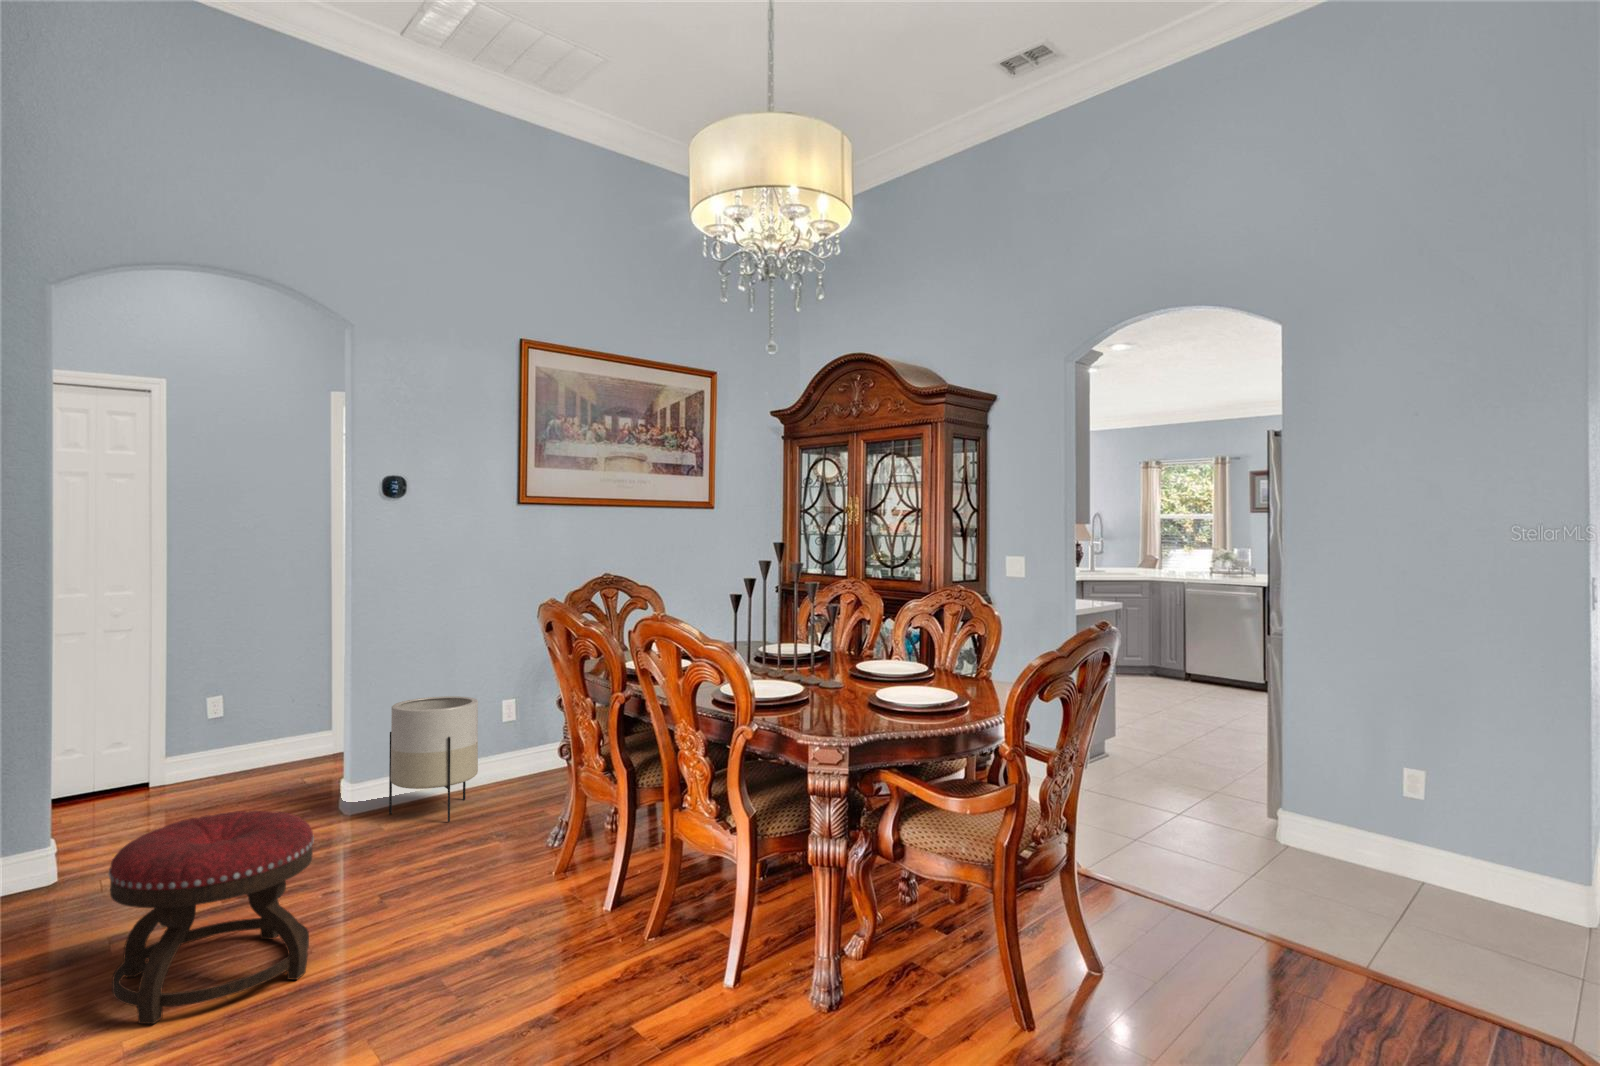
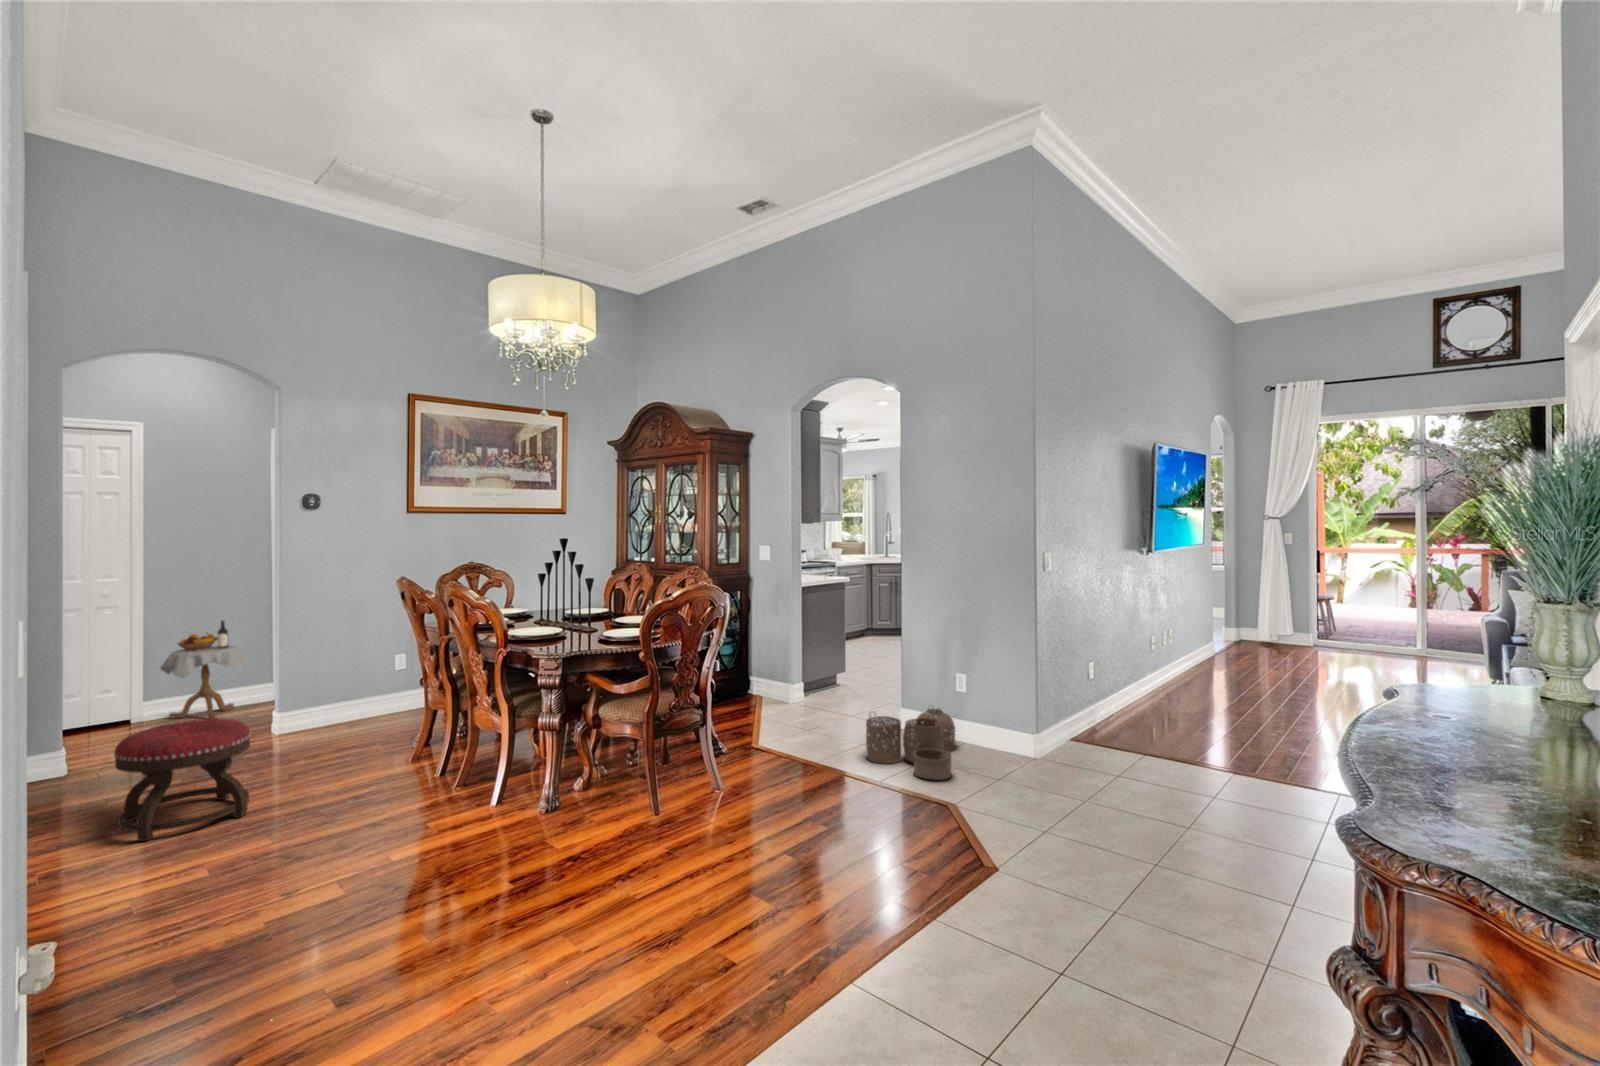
side table: none [191,651,305,789] -> present [160,621,249,719]
planter: present [389,696,478,822] -> none [312,649,378,734]
woven basket: none [1271,818,1471,968] -> present [866,708,955,780]

